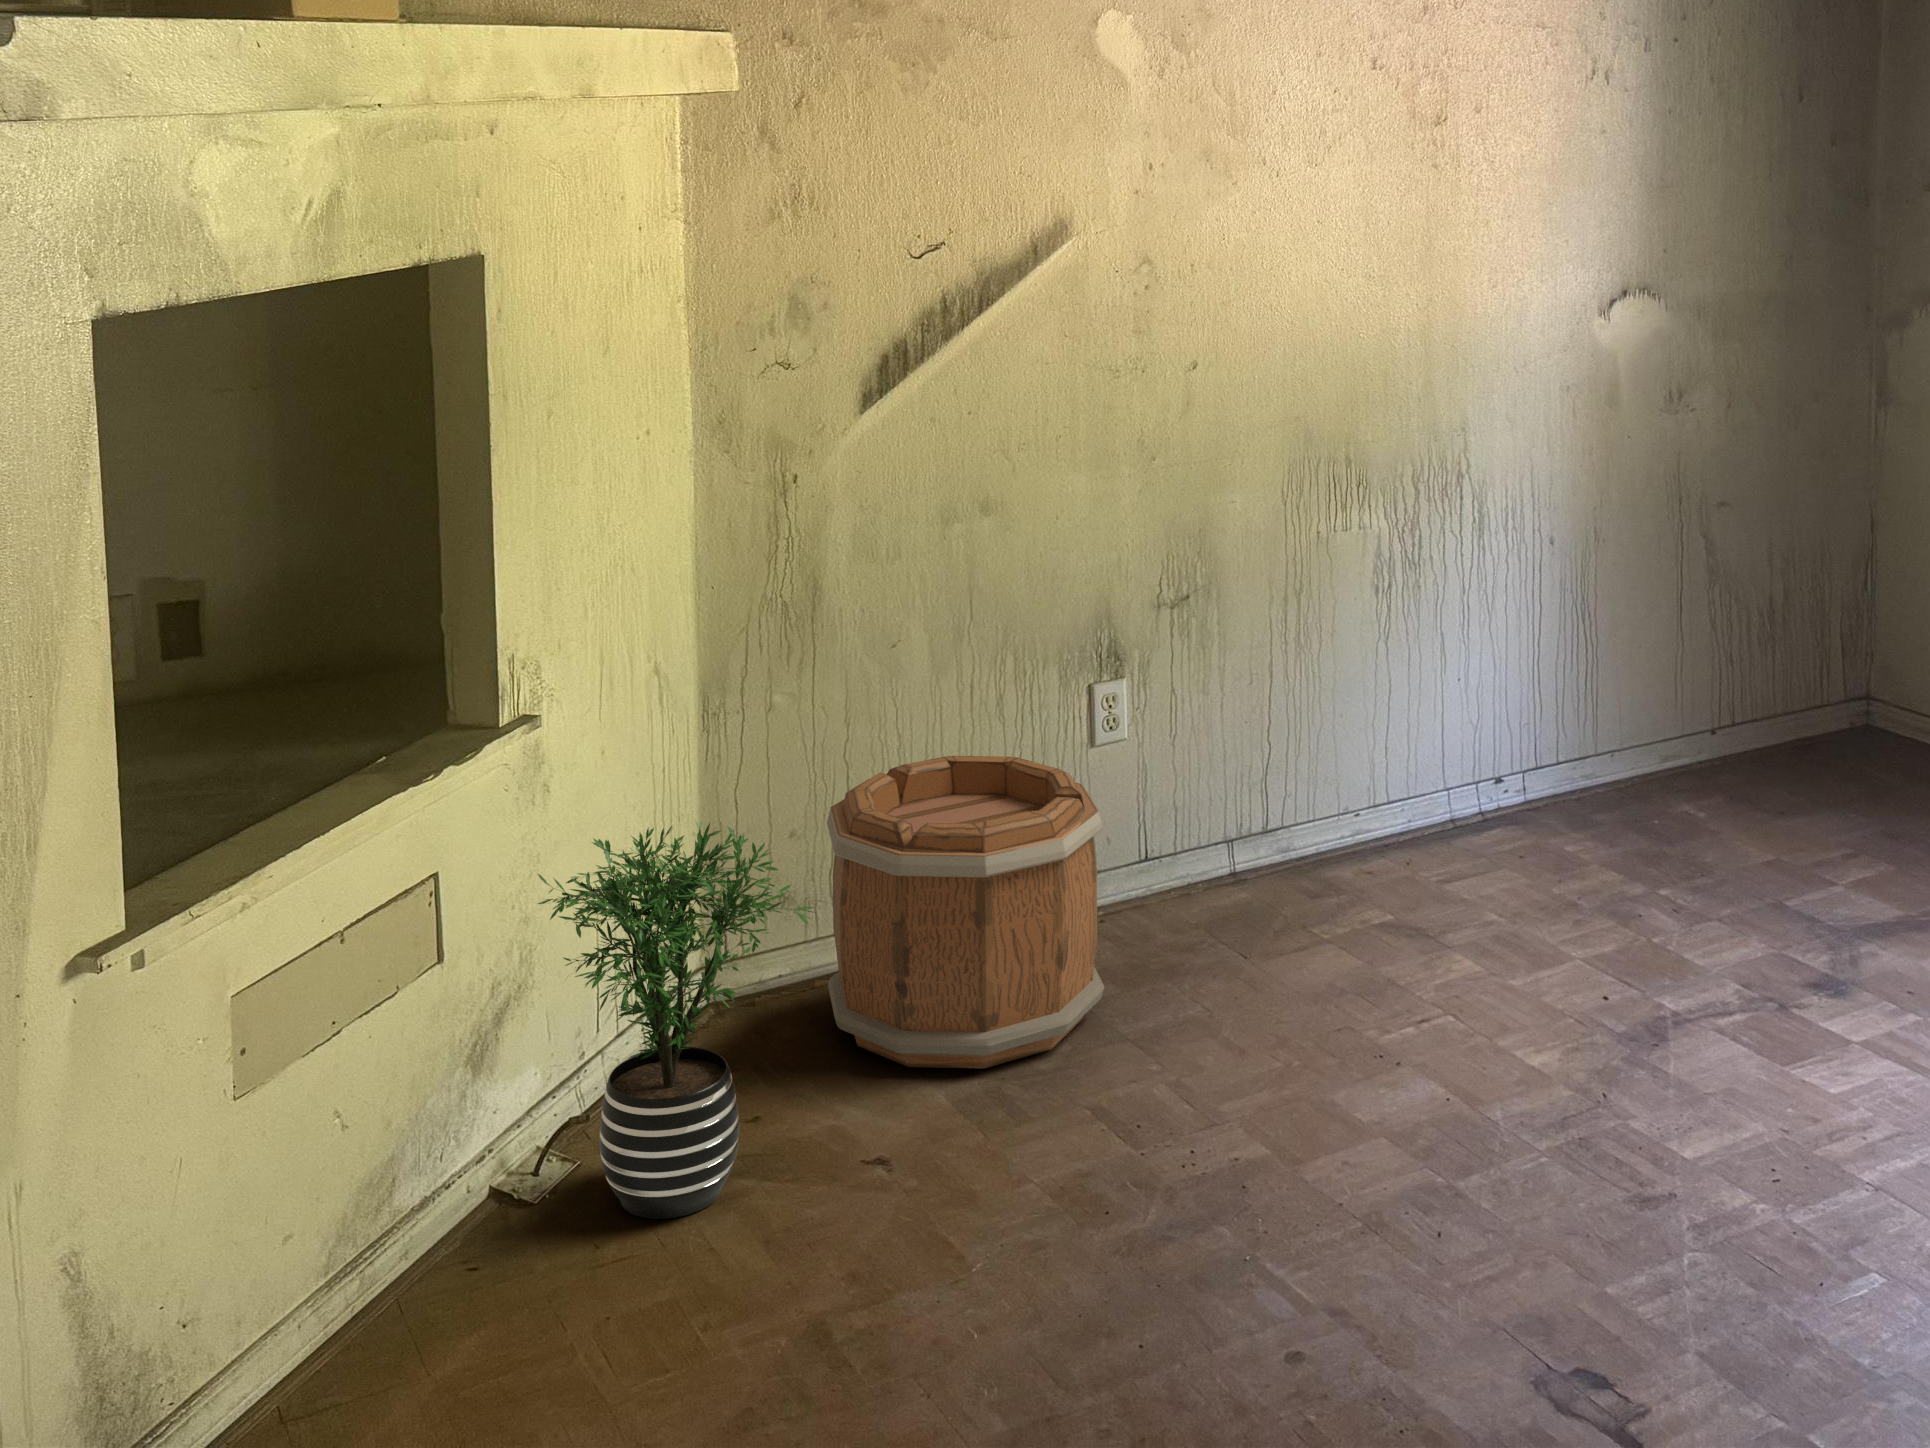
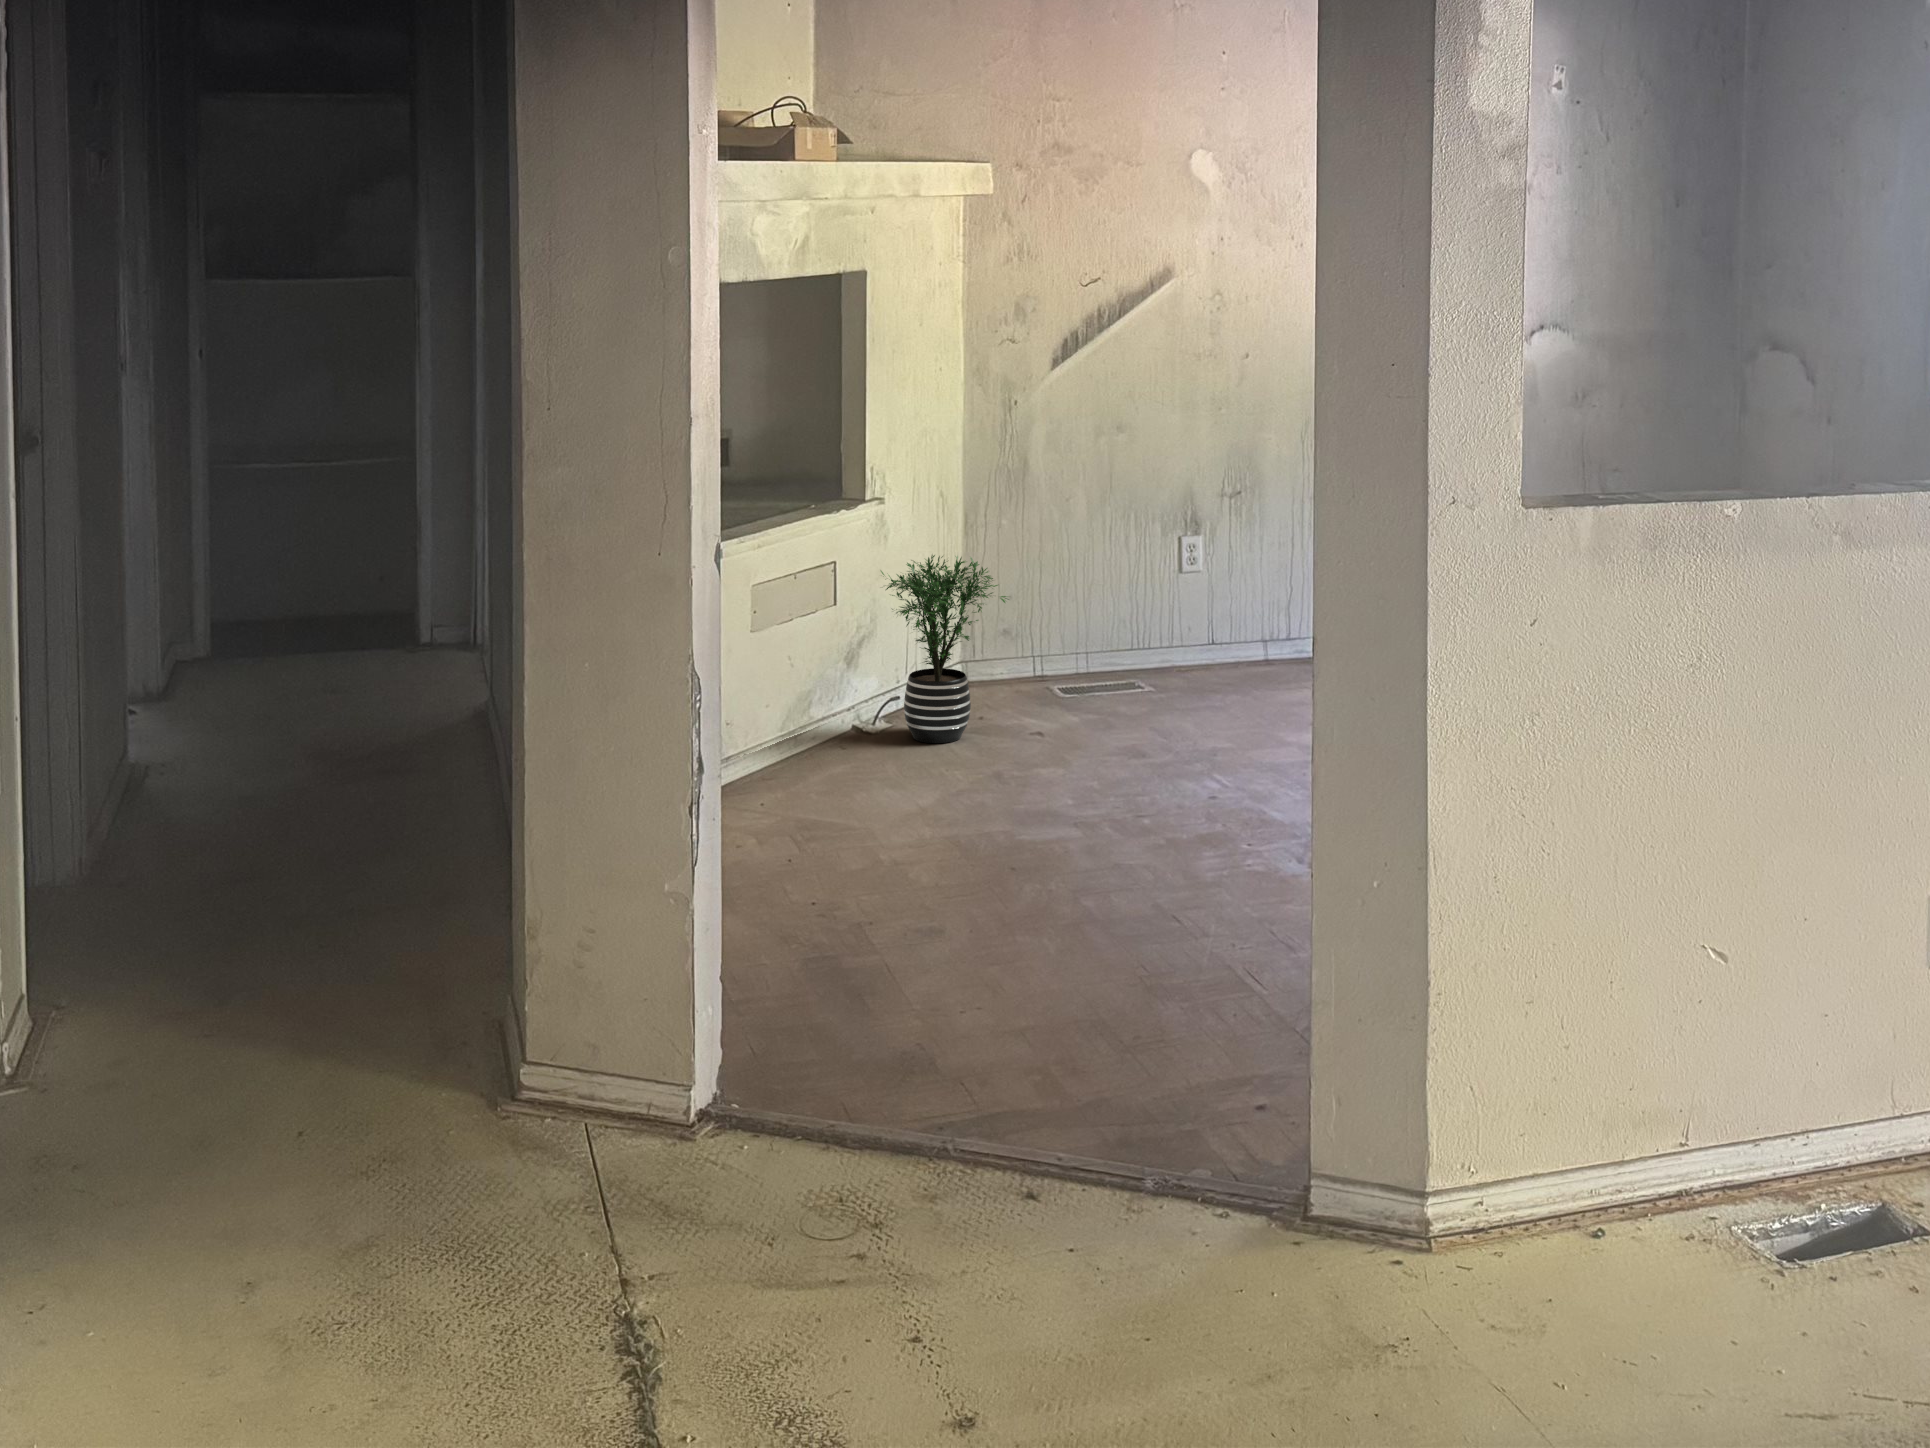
bucket: present [827,756,1104,1068] -> none [1025,560,1171,713]

